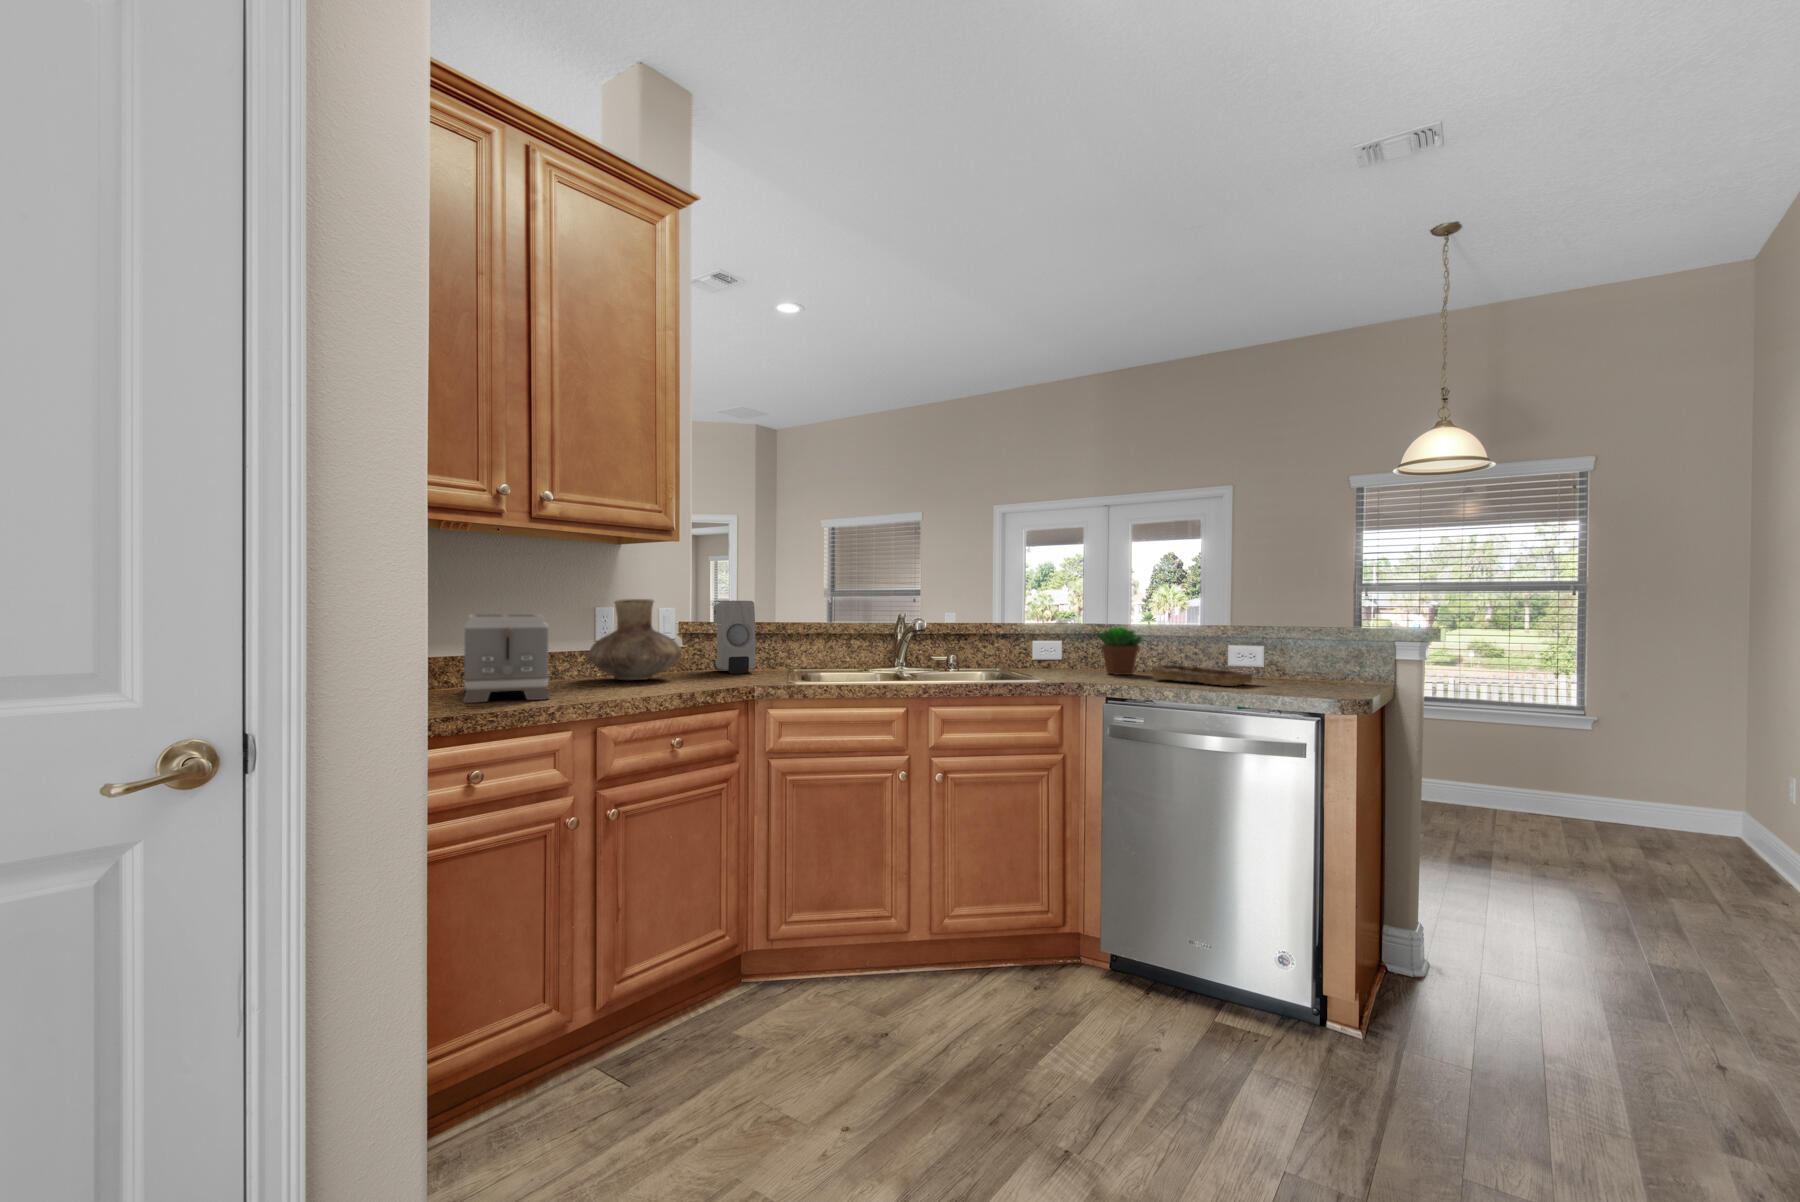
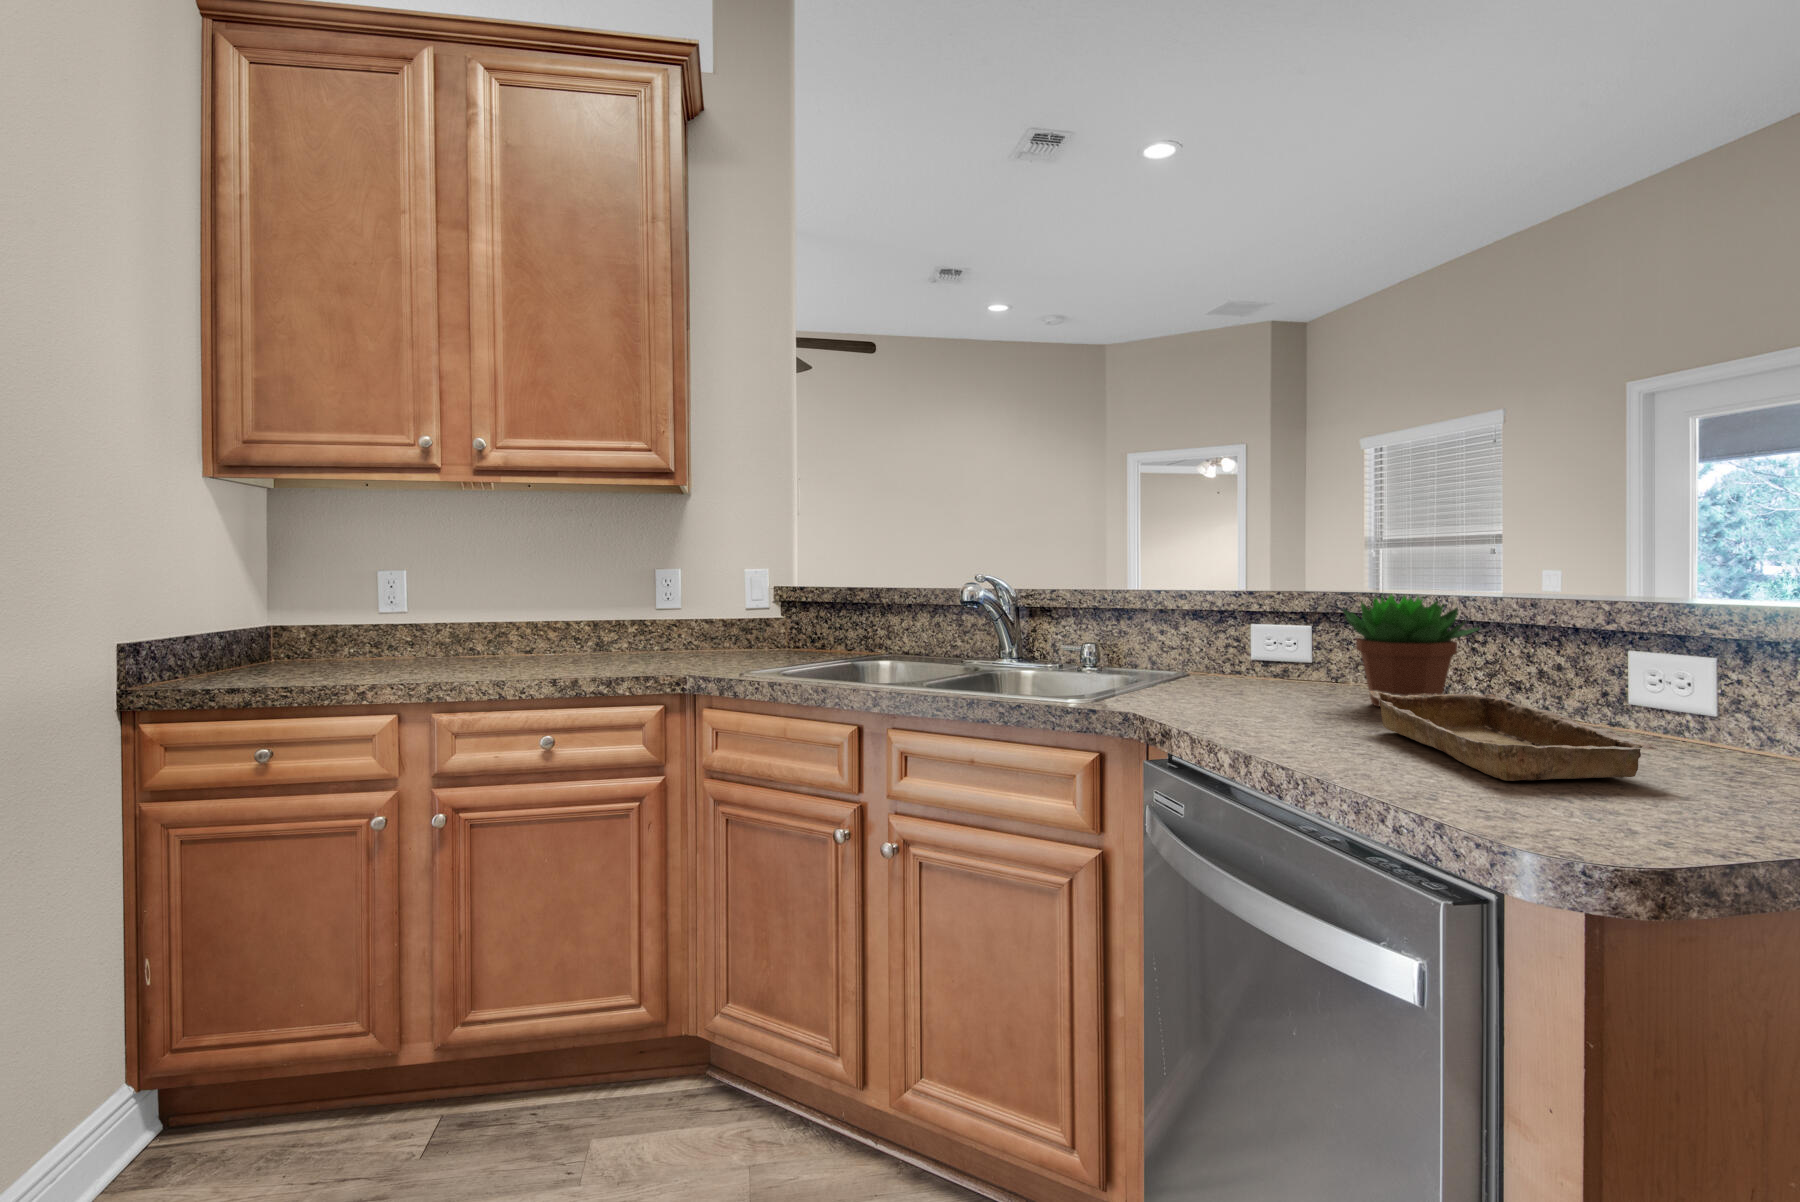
vase: present [588,599,682,680] -> none [612,559,724,657]
soap dispenser: present [714,601,756,674] -> none [794,558,863,656]
toaster: present [463,614,550,703] -> none [370,579,538,675]

